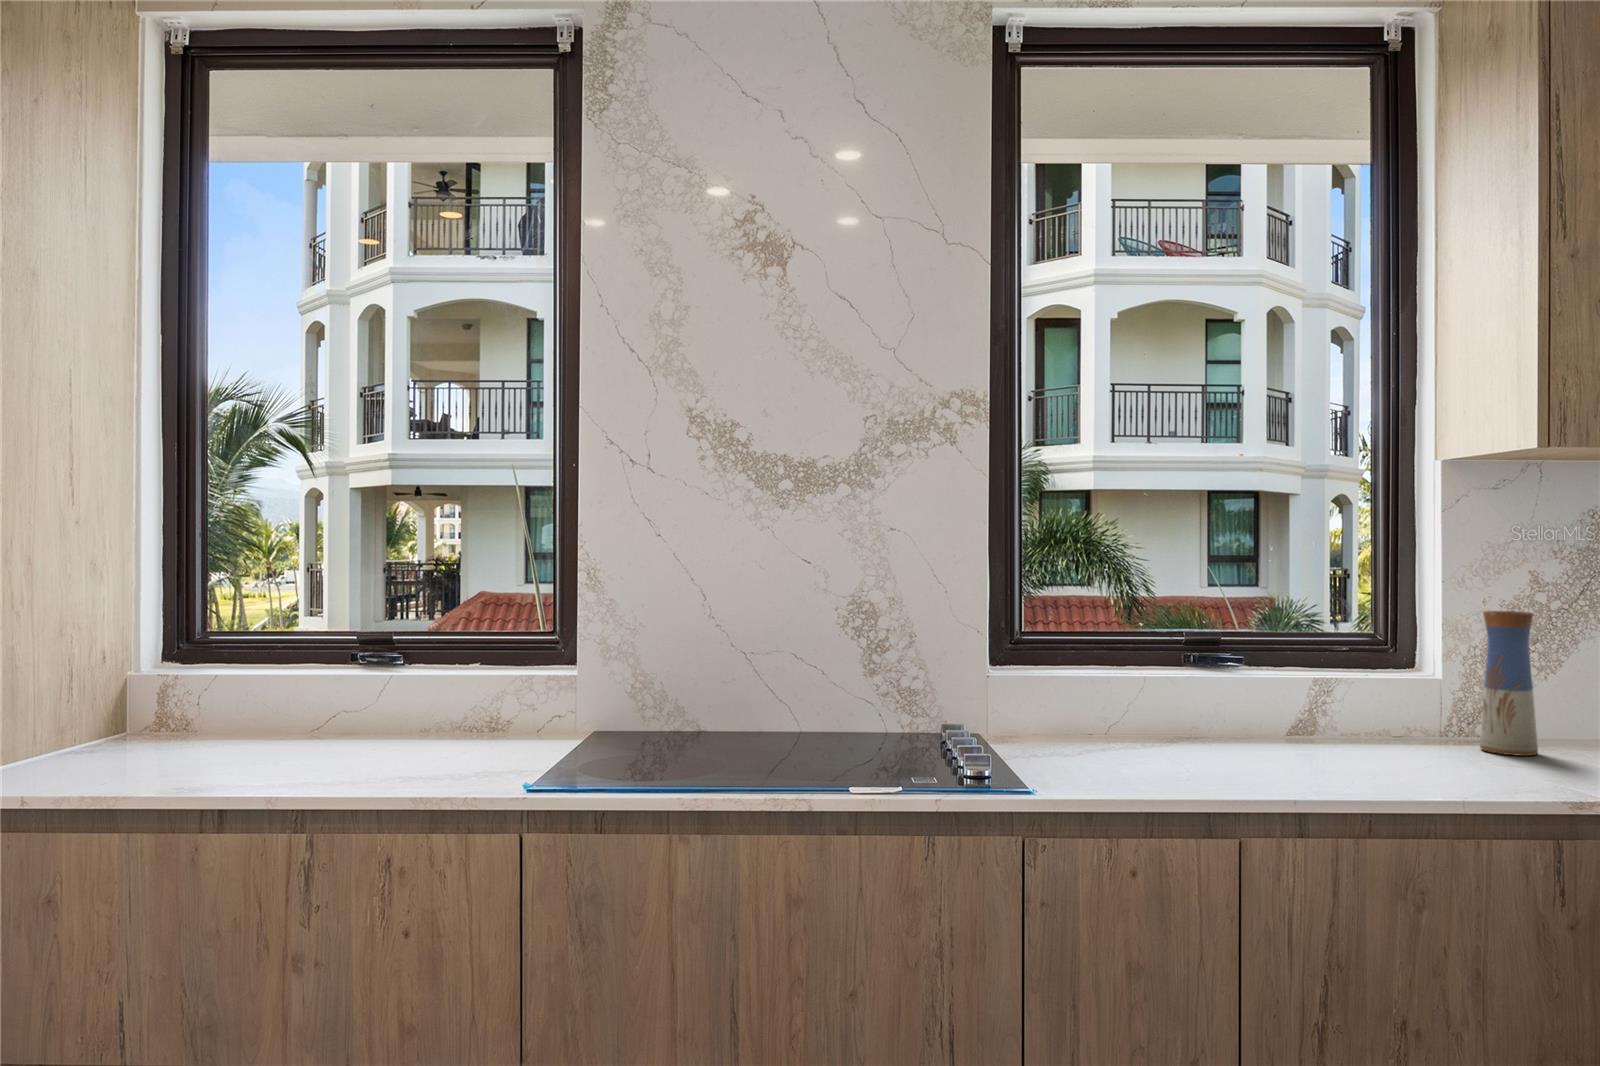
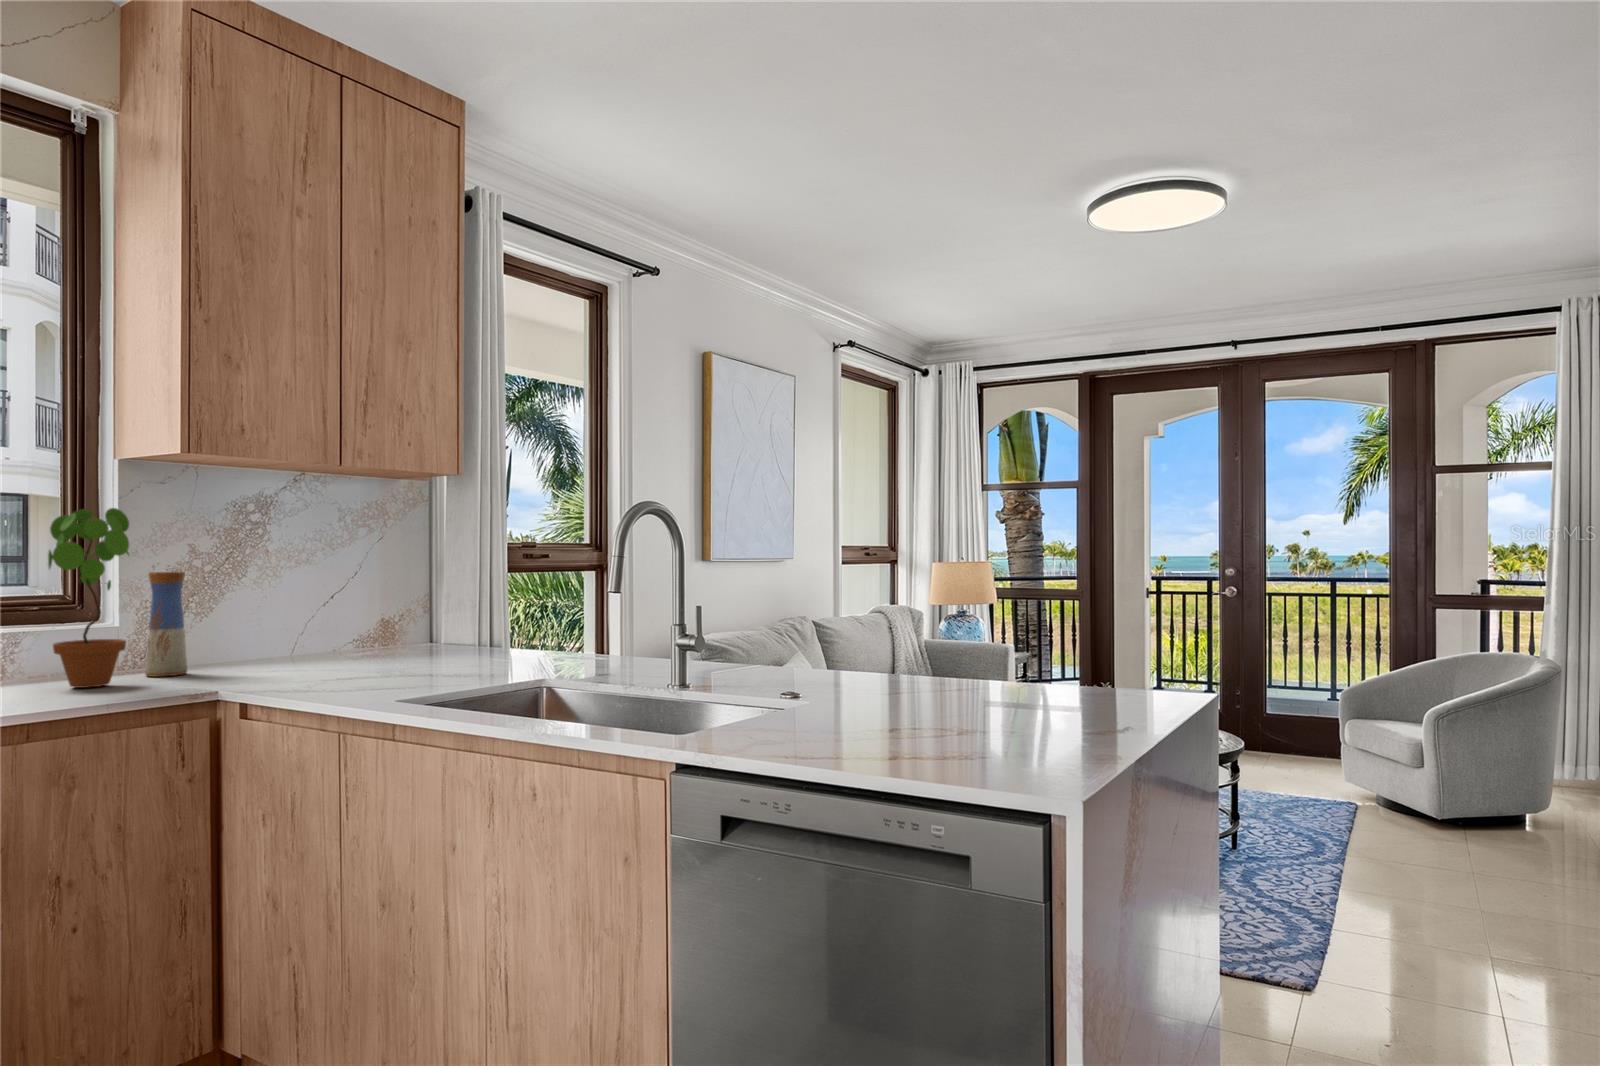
potted plant: none [1367,527,1468,761] -> present [48,508,129,688]

